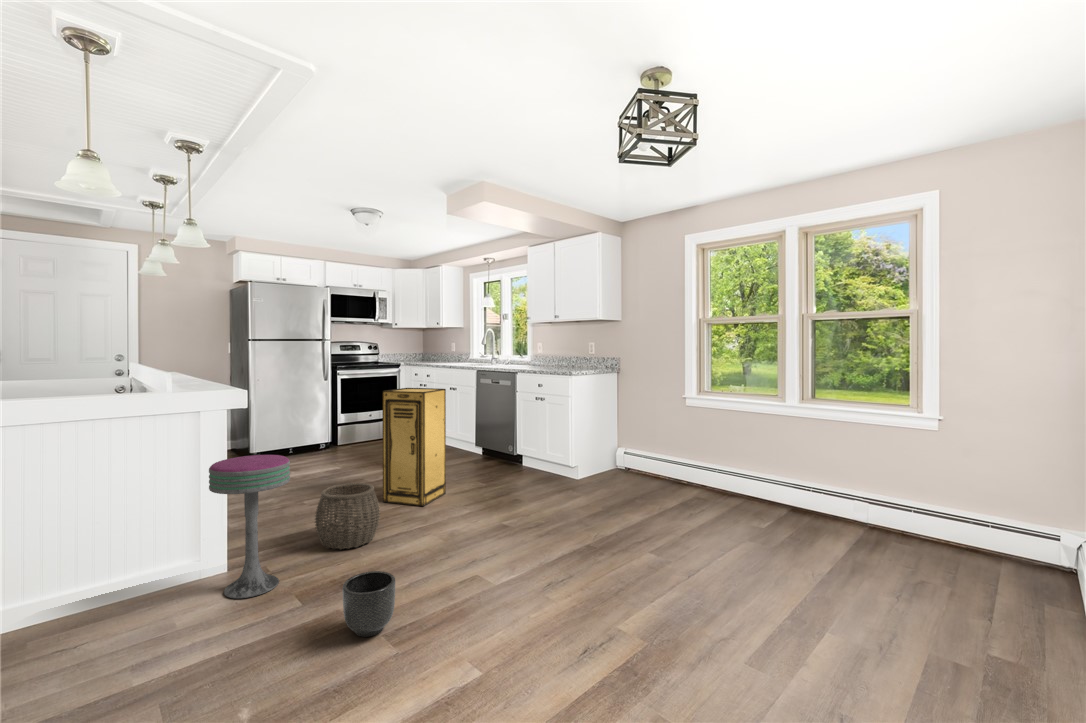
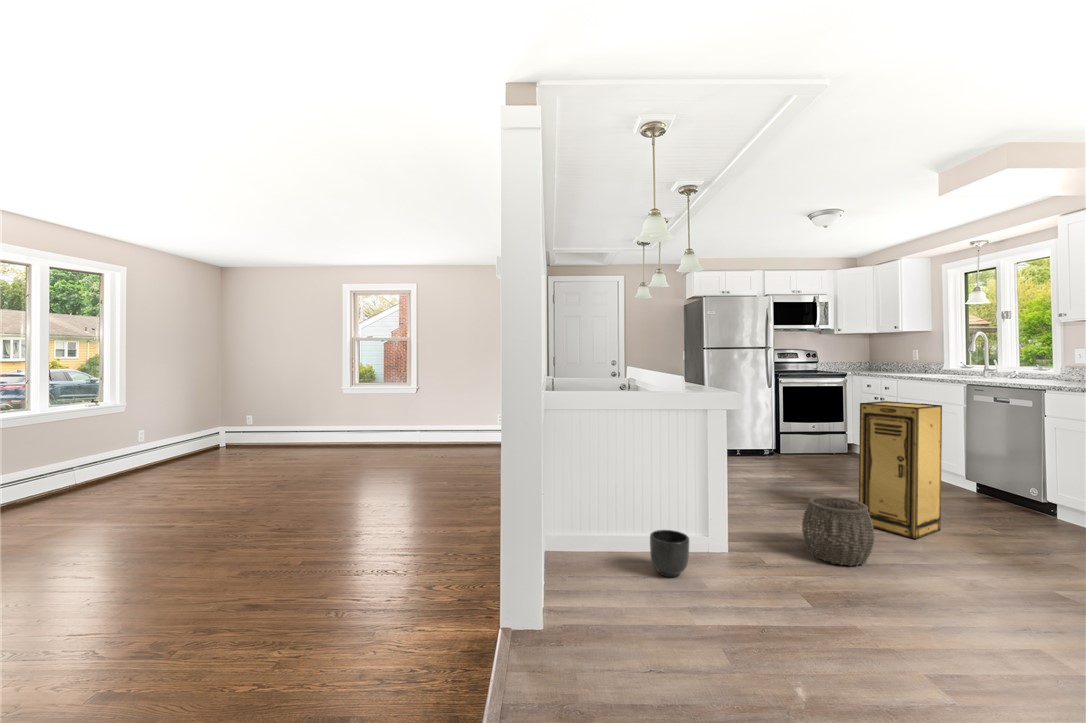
bar stool: present [209,455,290,599] -> none [725,455,794,585]
planter: present [343,571,395,637] -> present [650,530,689,577]

